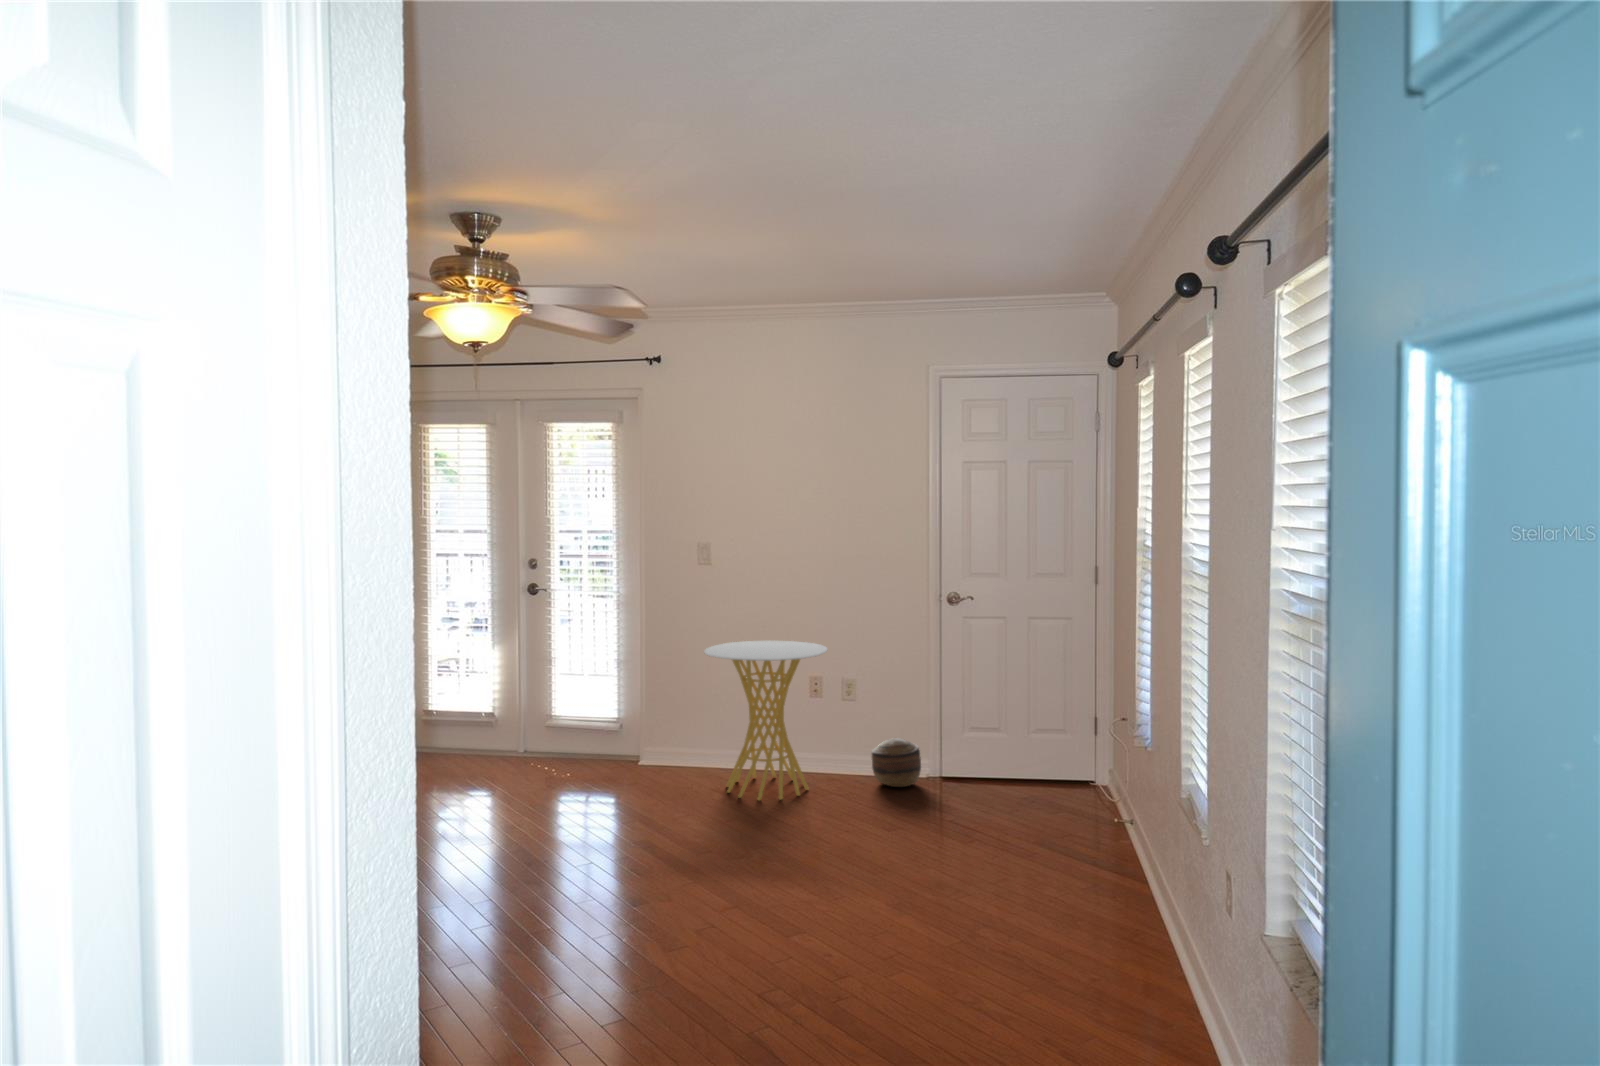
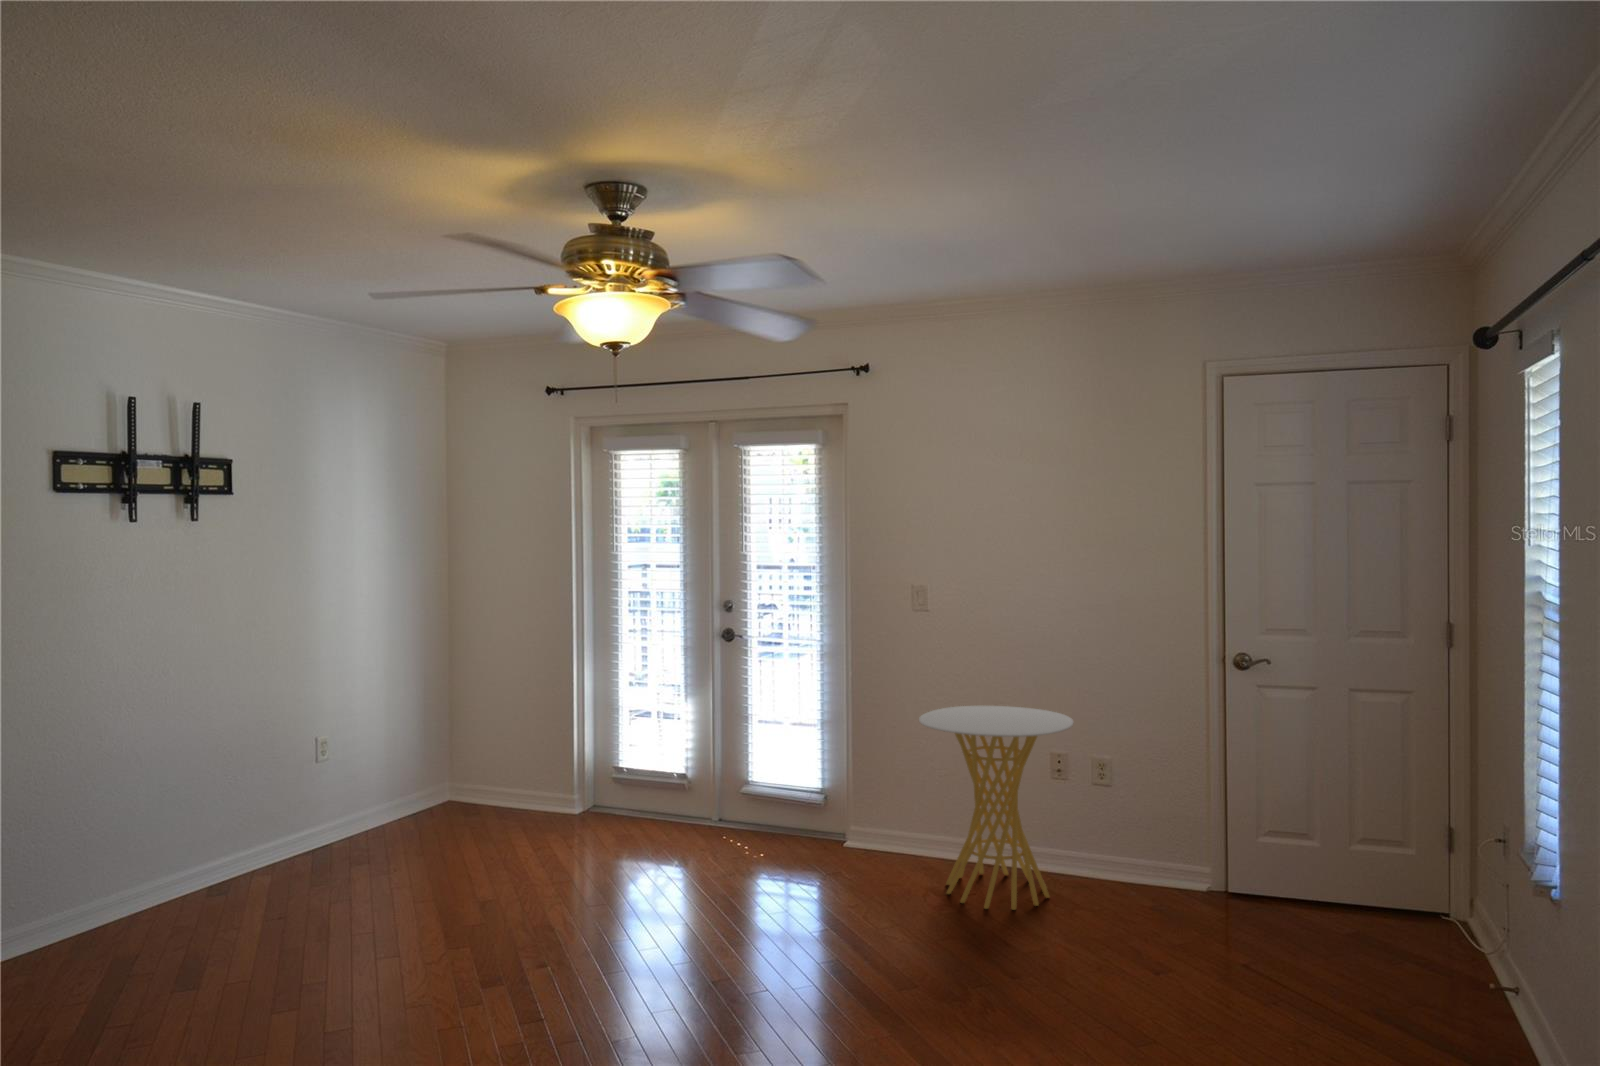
basket: present [872,738,921,787] -> none [1131,838,1198,903]

